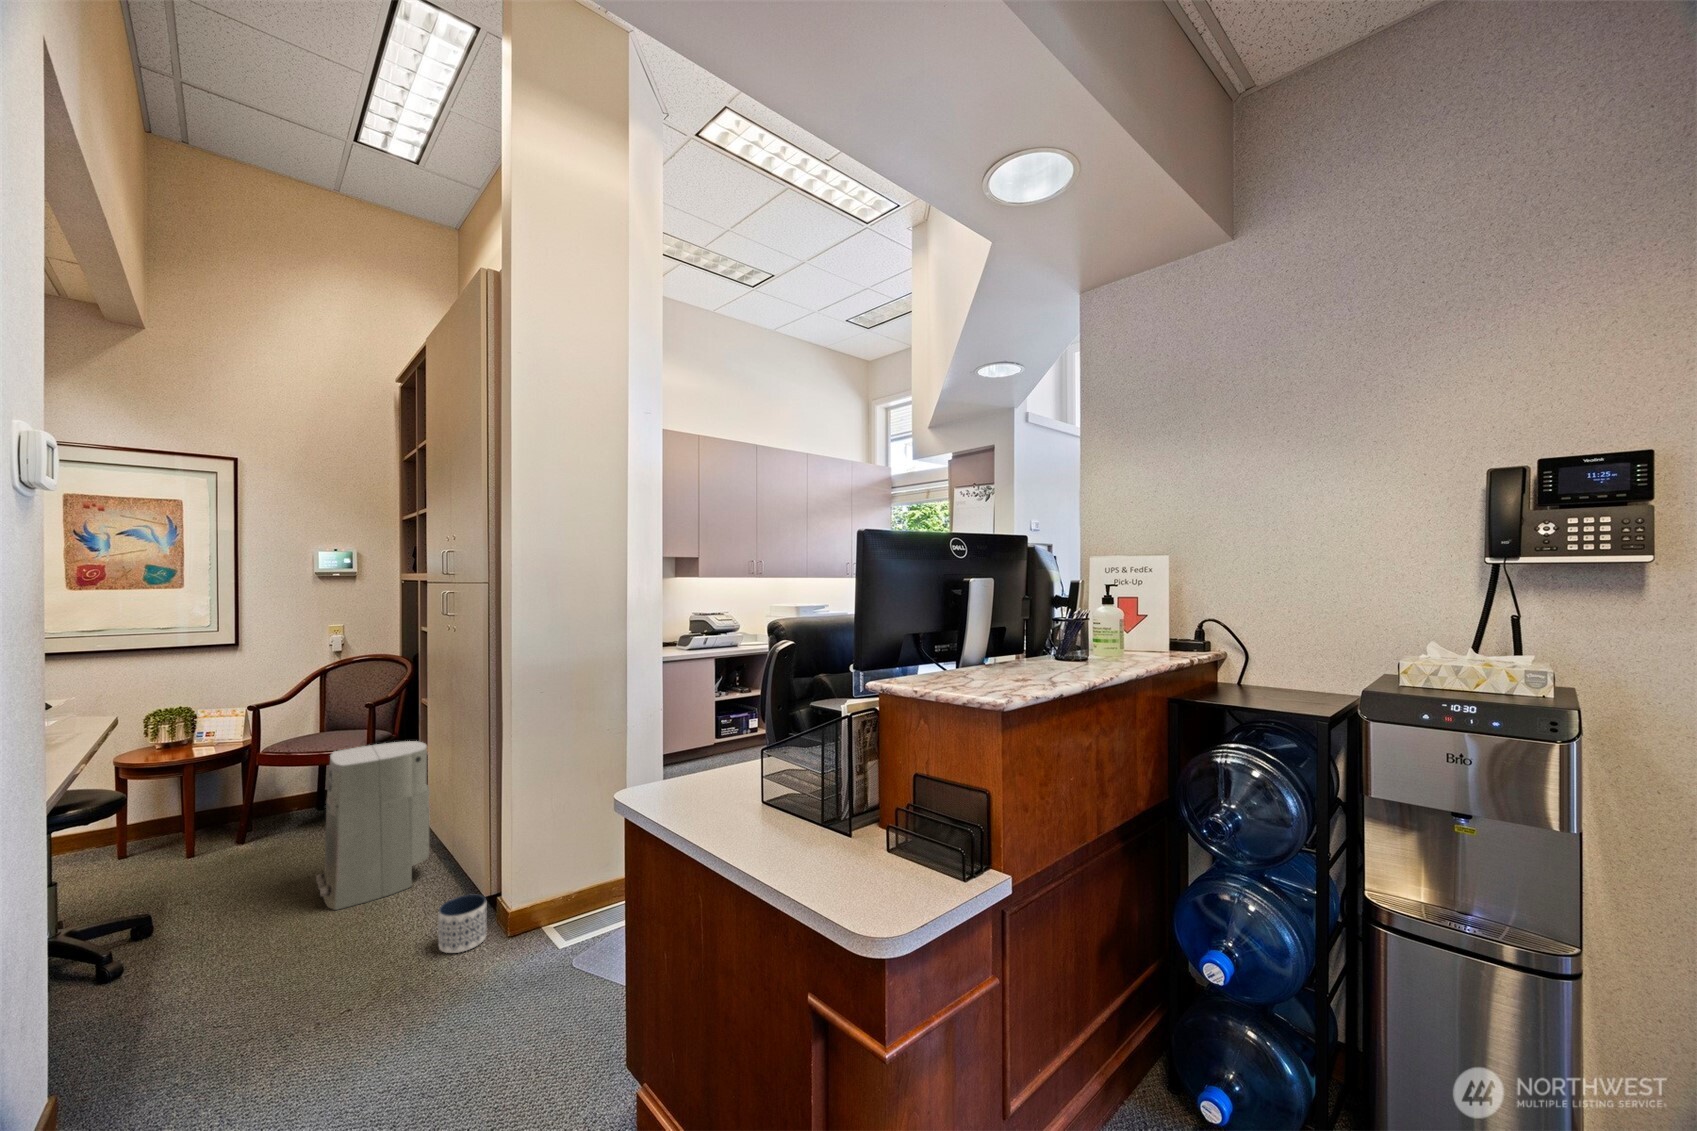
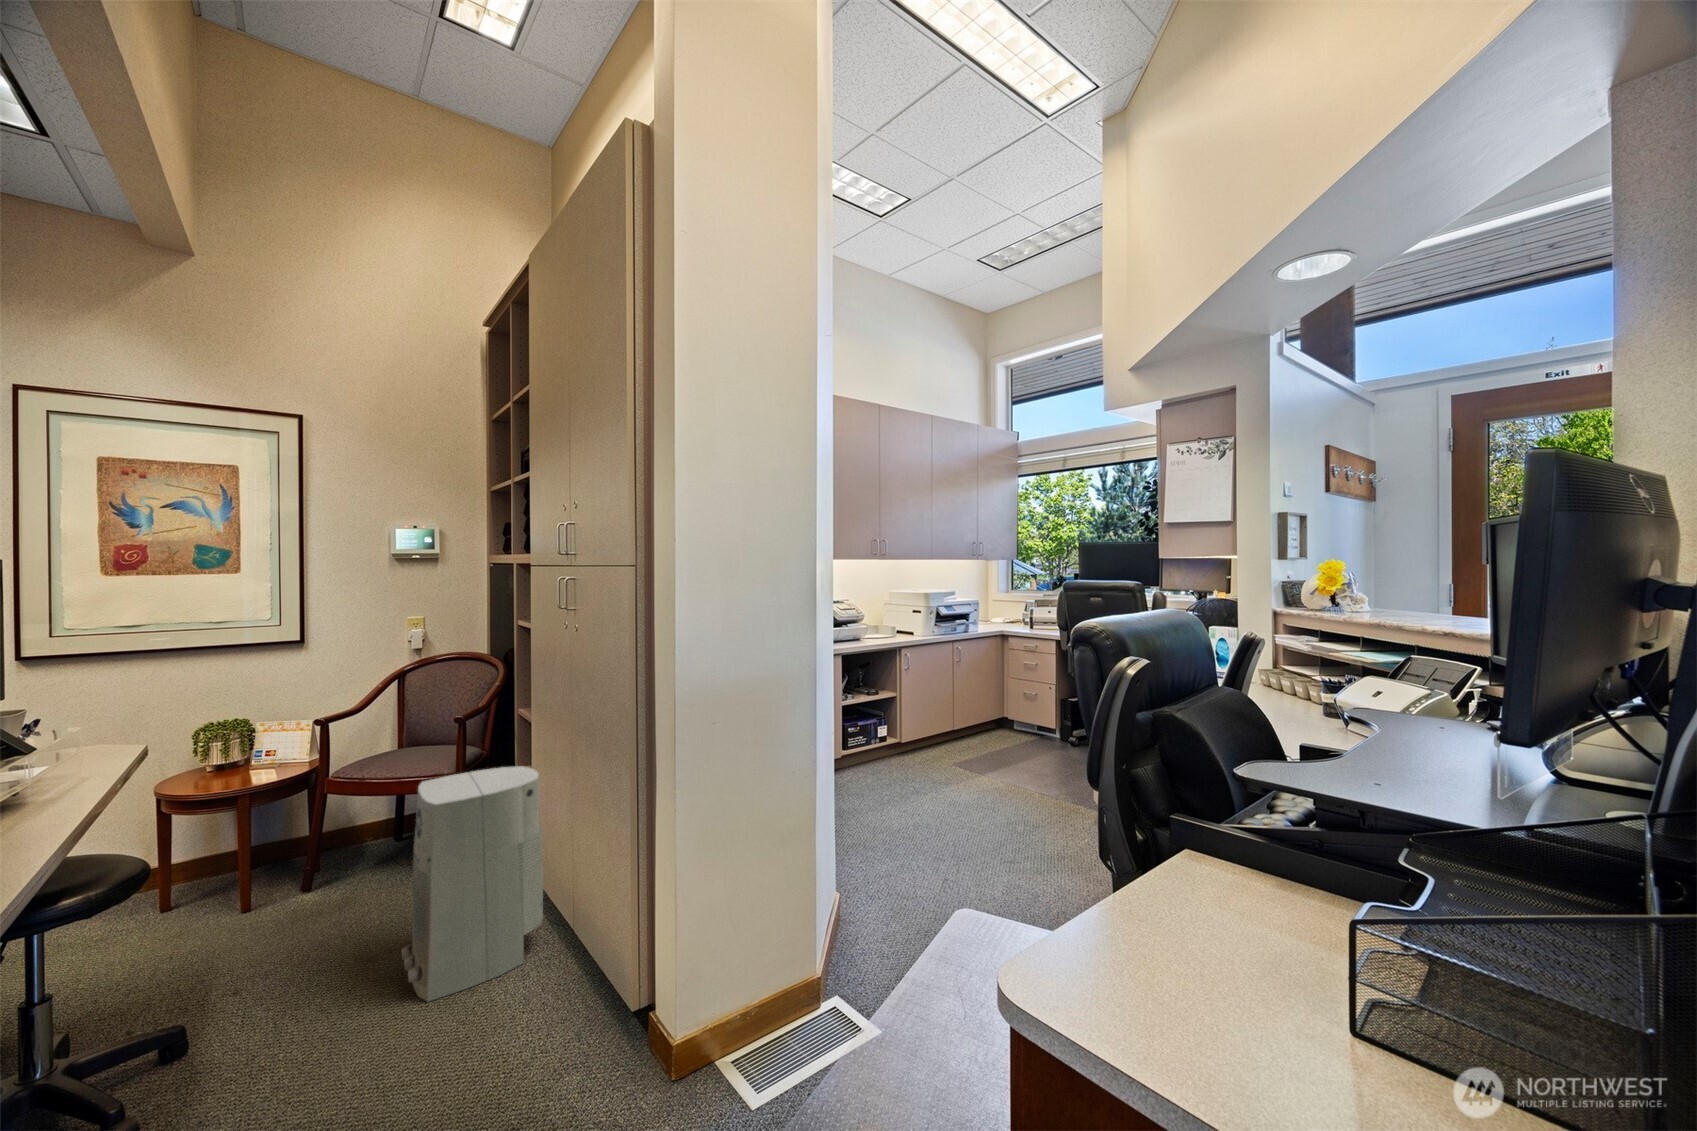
planter: present [438,894,486,953] -> none [575,993,639,1089]

